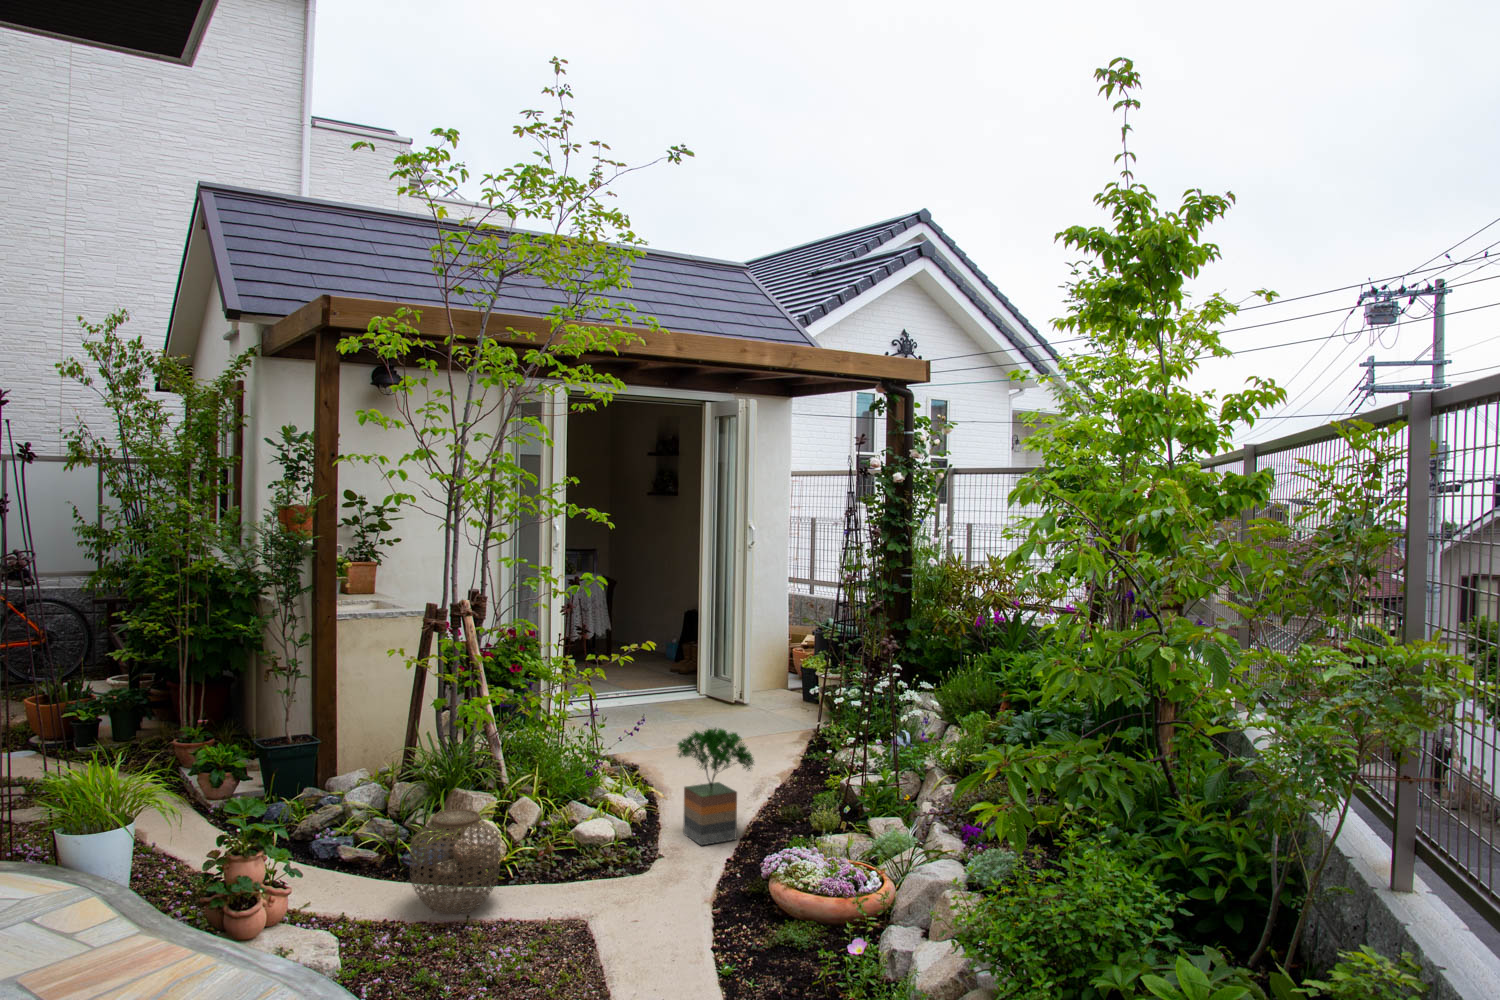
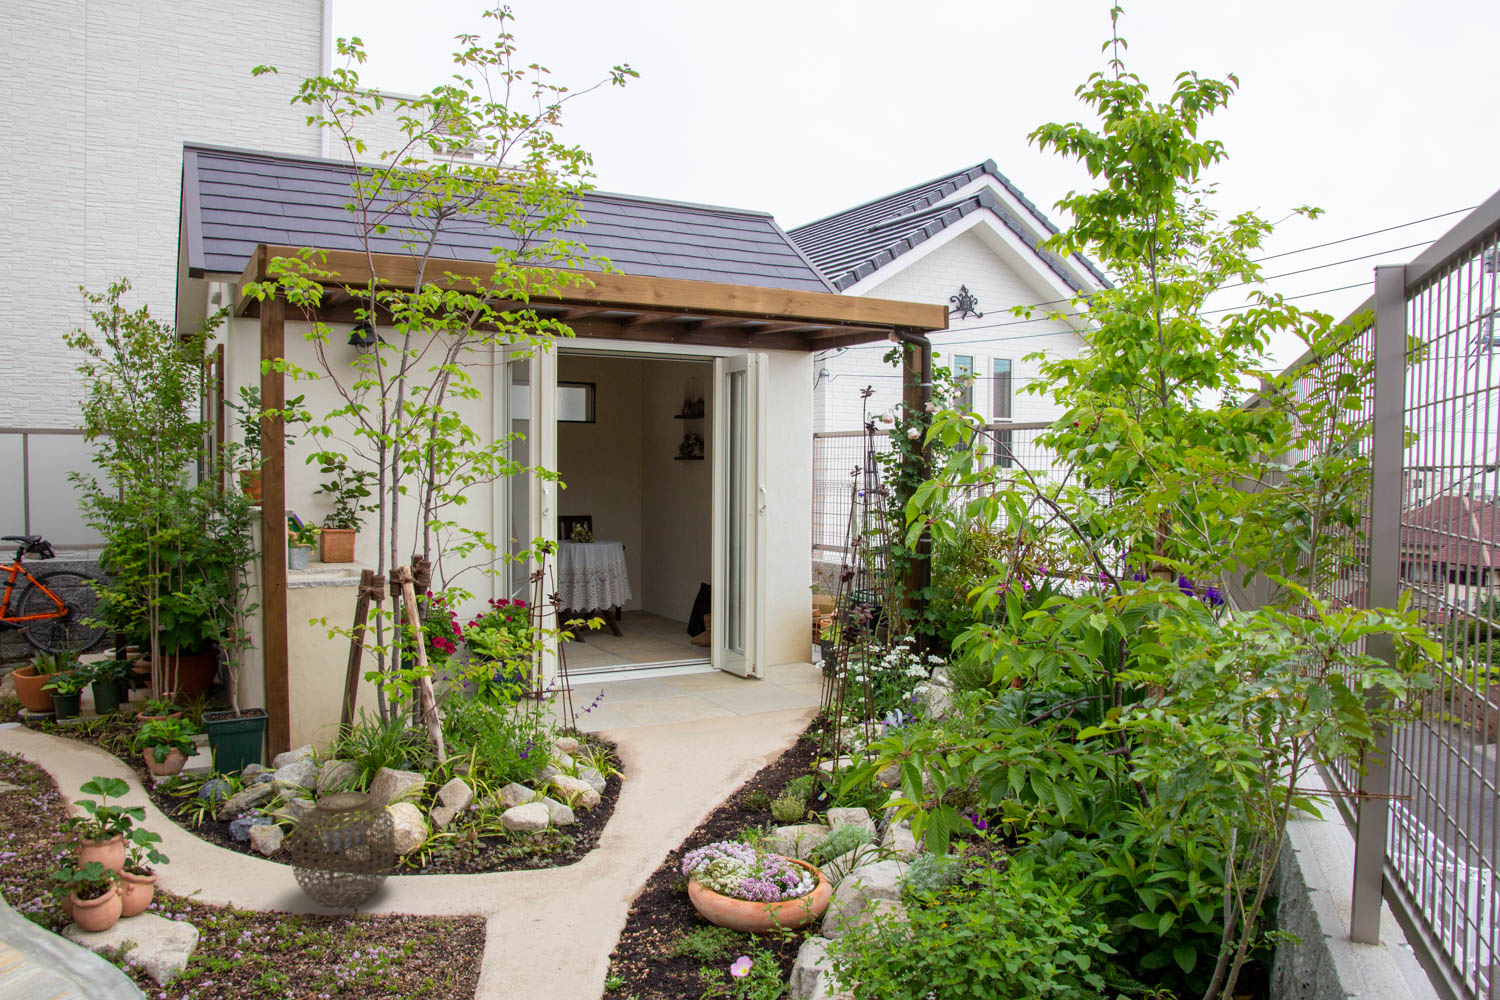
potted tree: present [678,729,754,845] -> none [618,703,706,834]

